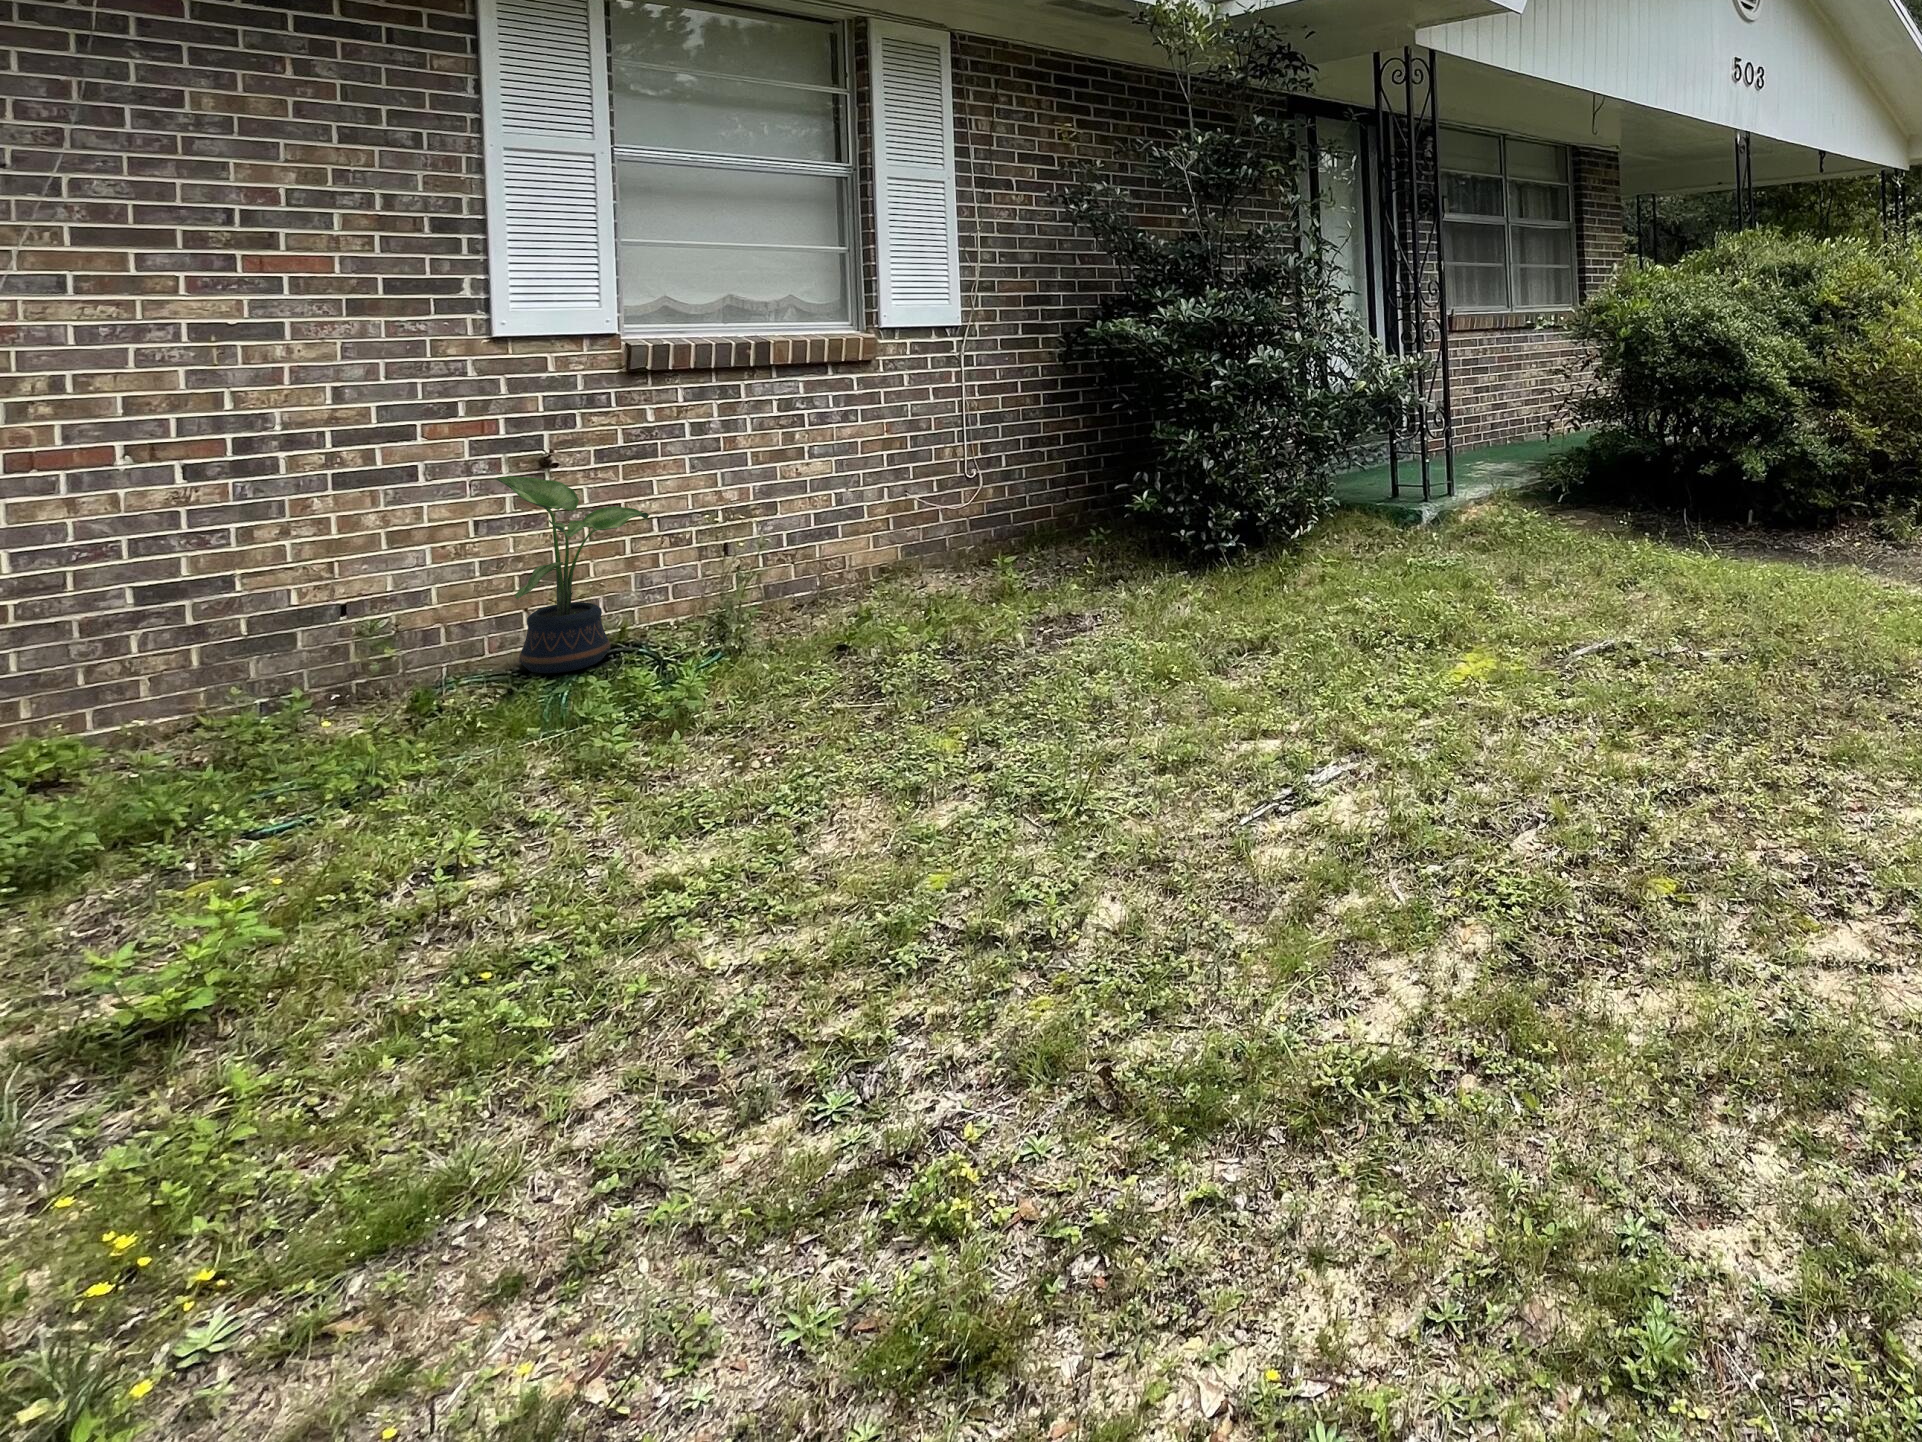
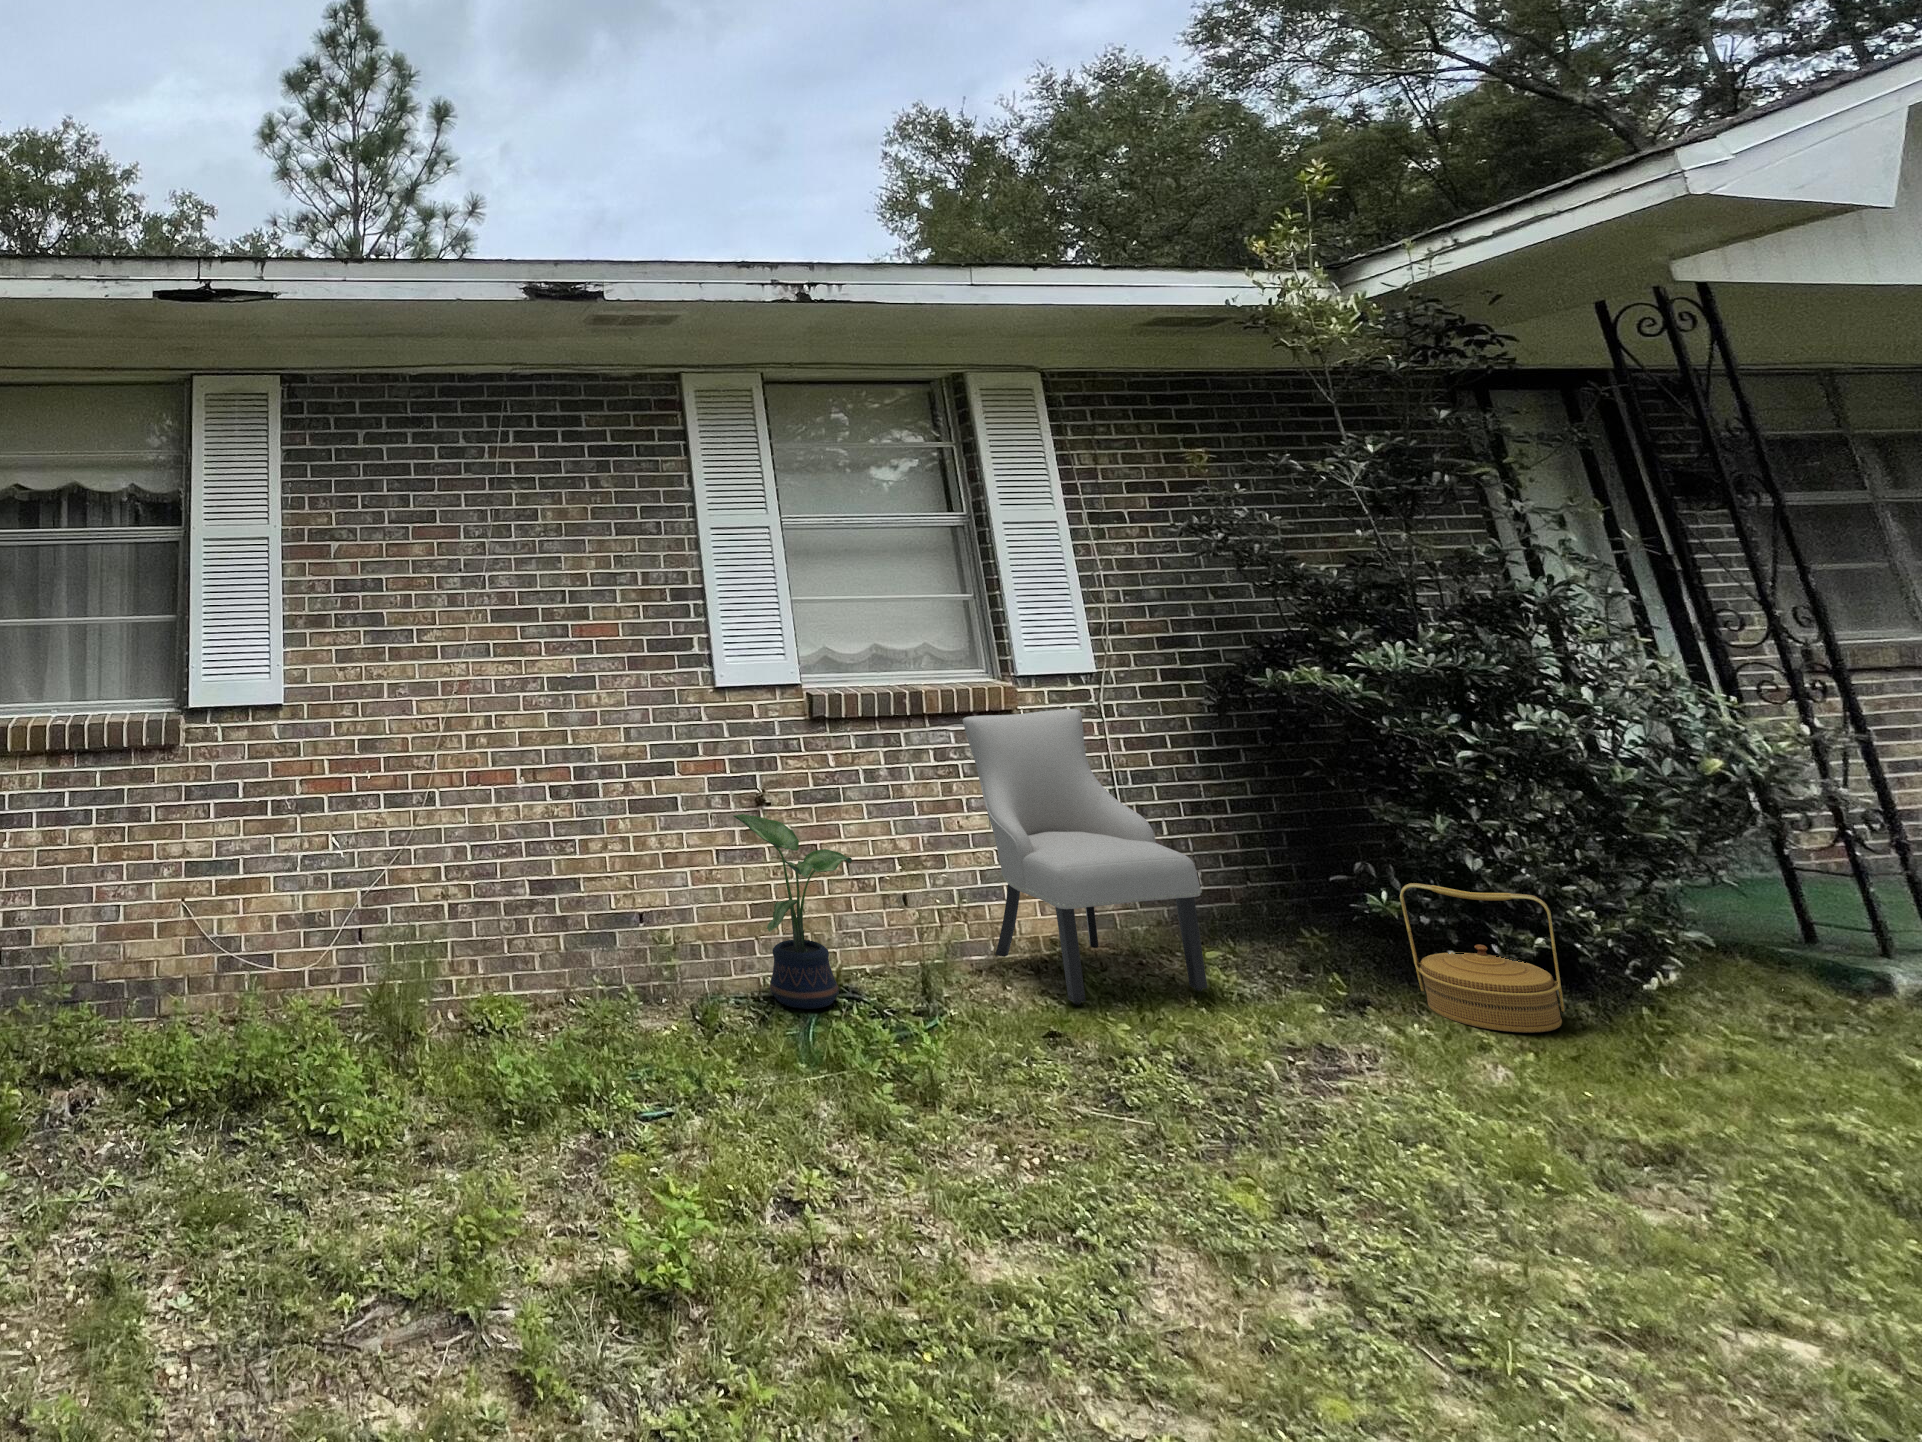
chair: none [811,361,1010,625] -> present [963,709,1207,1005]
woven basket: none [1165,494,1260,596] -> present [1400,883,1564,1033]

